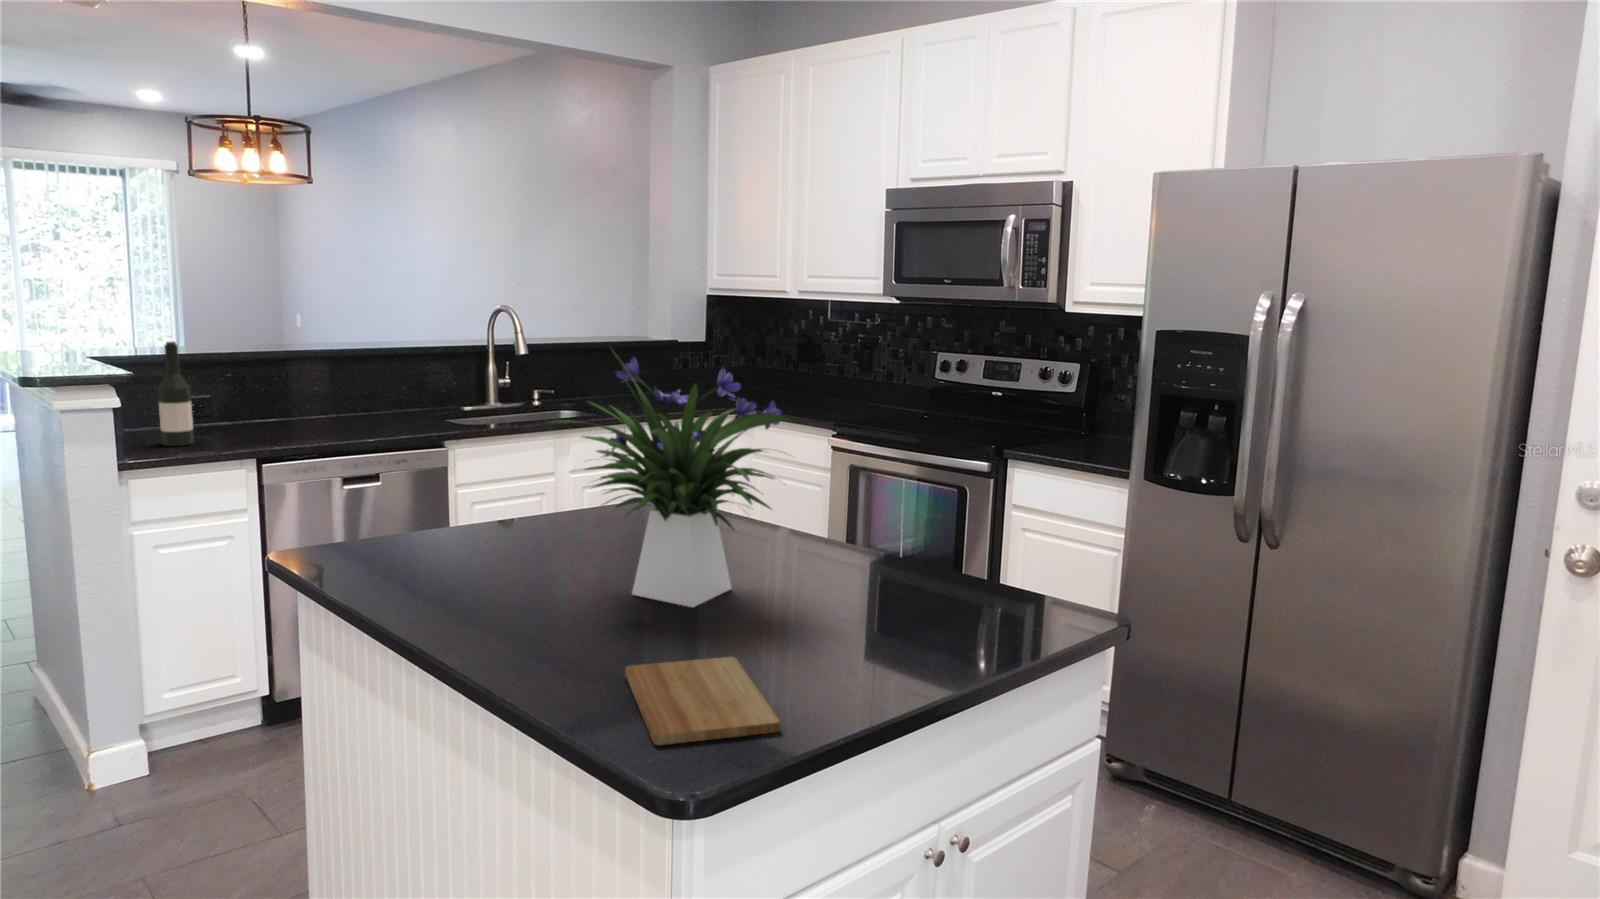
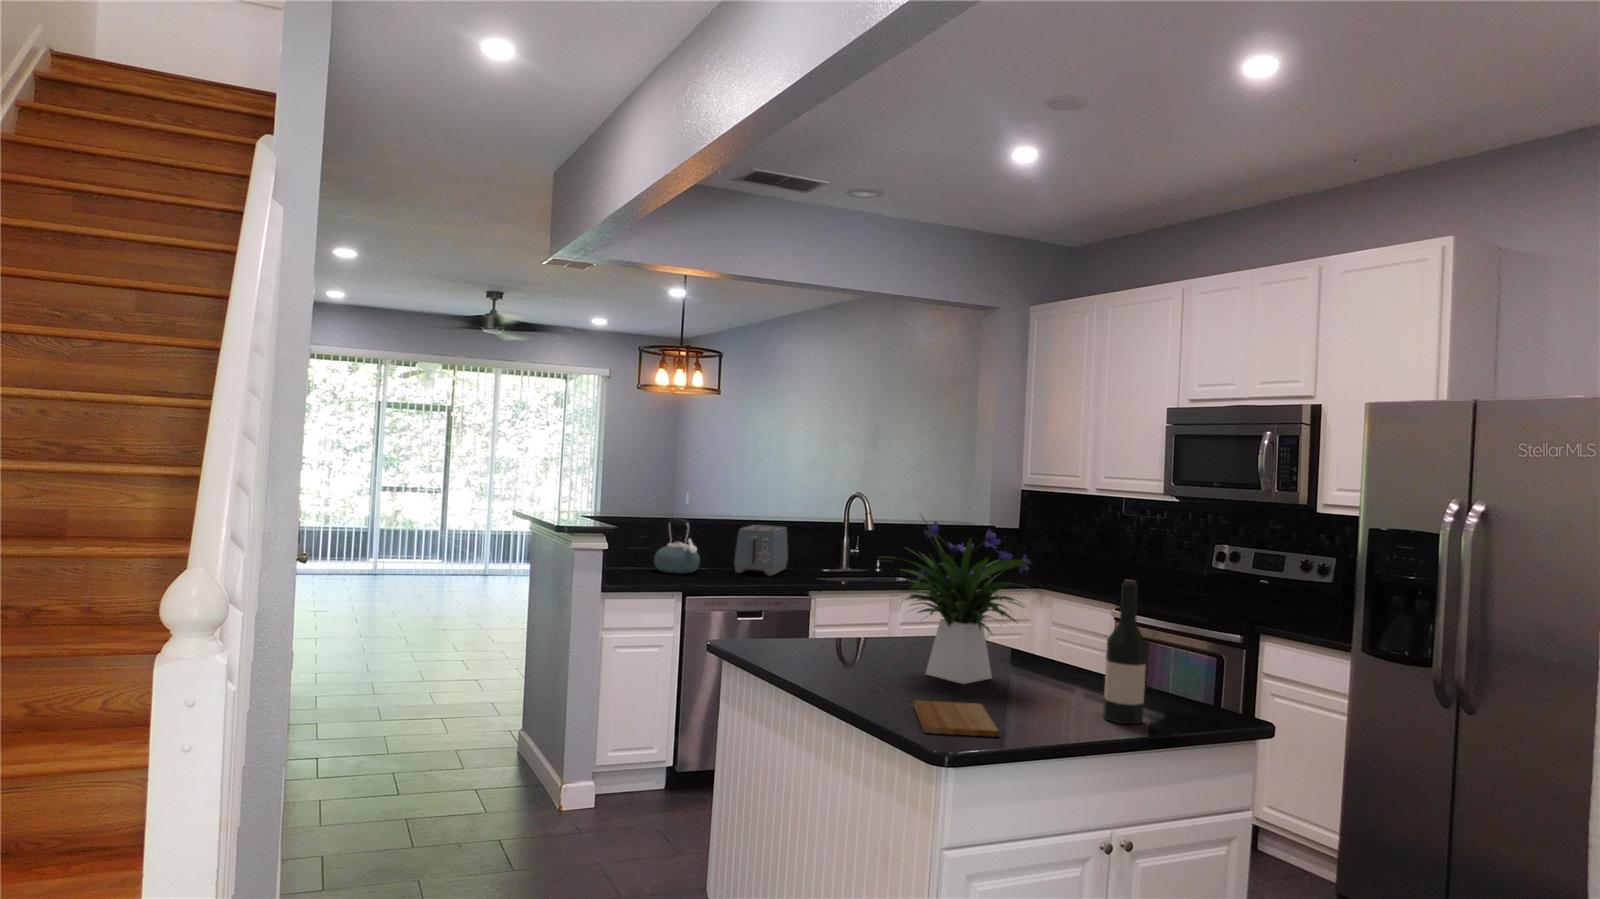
wine bottle: present [158,342,194,446] -> present [1103,580,1147,724]
kettle: none [210,353,283,431] -> present [654,518,700,574]
toaster: none [335,355,414,424] -> present [734,525,788,576]

